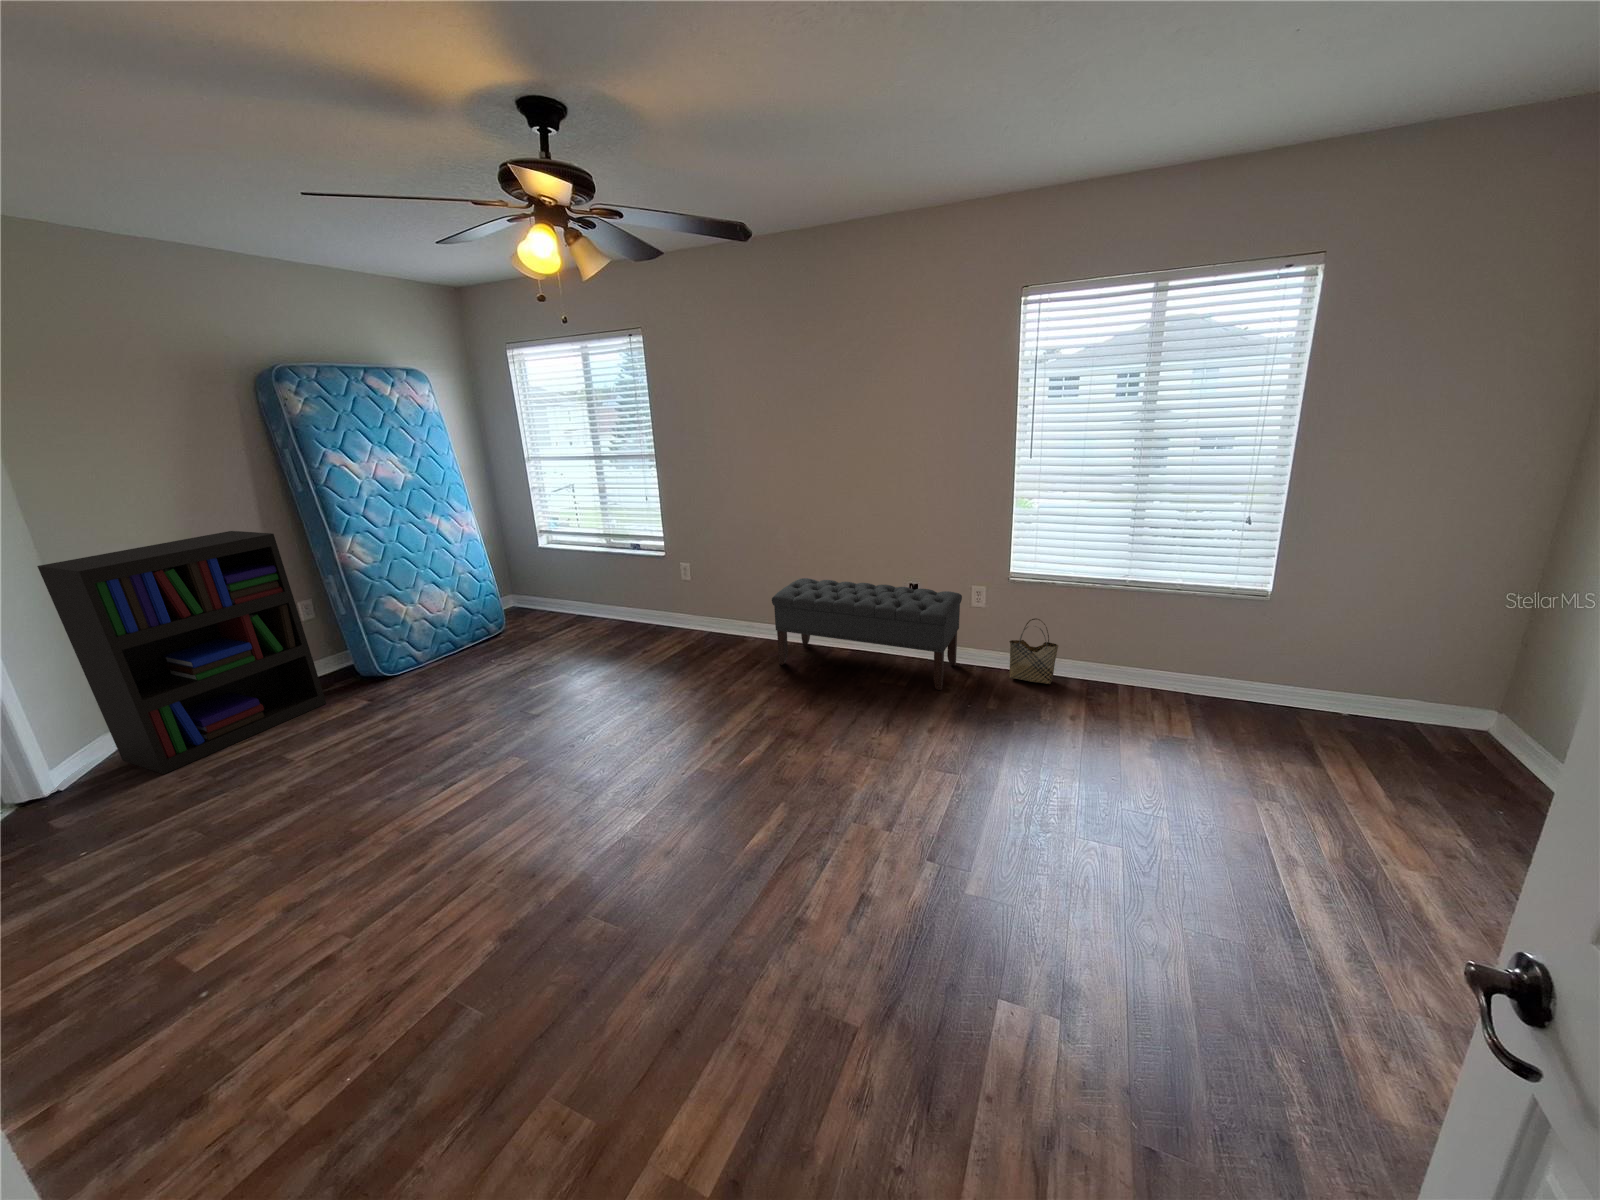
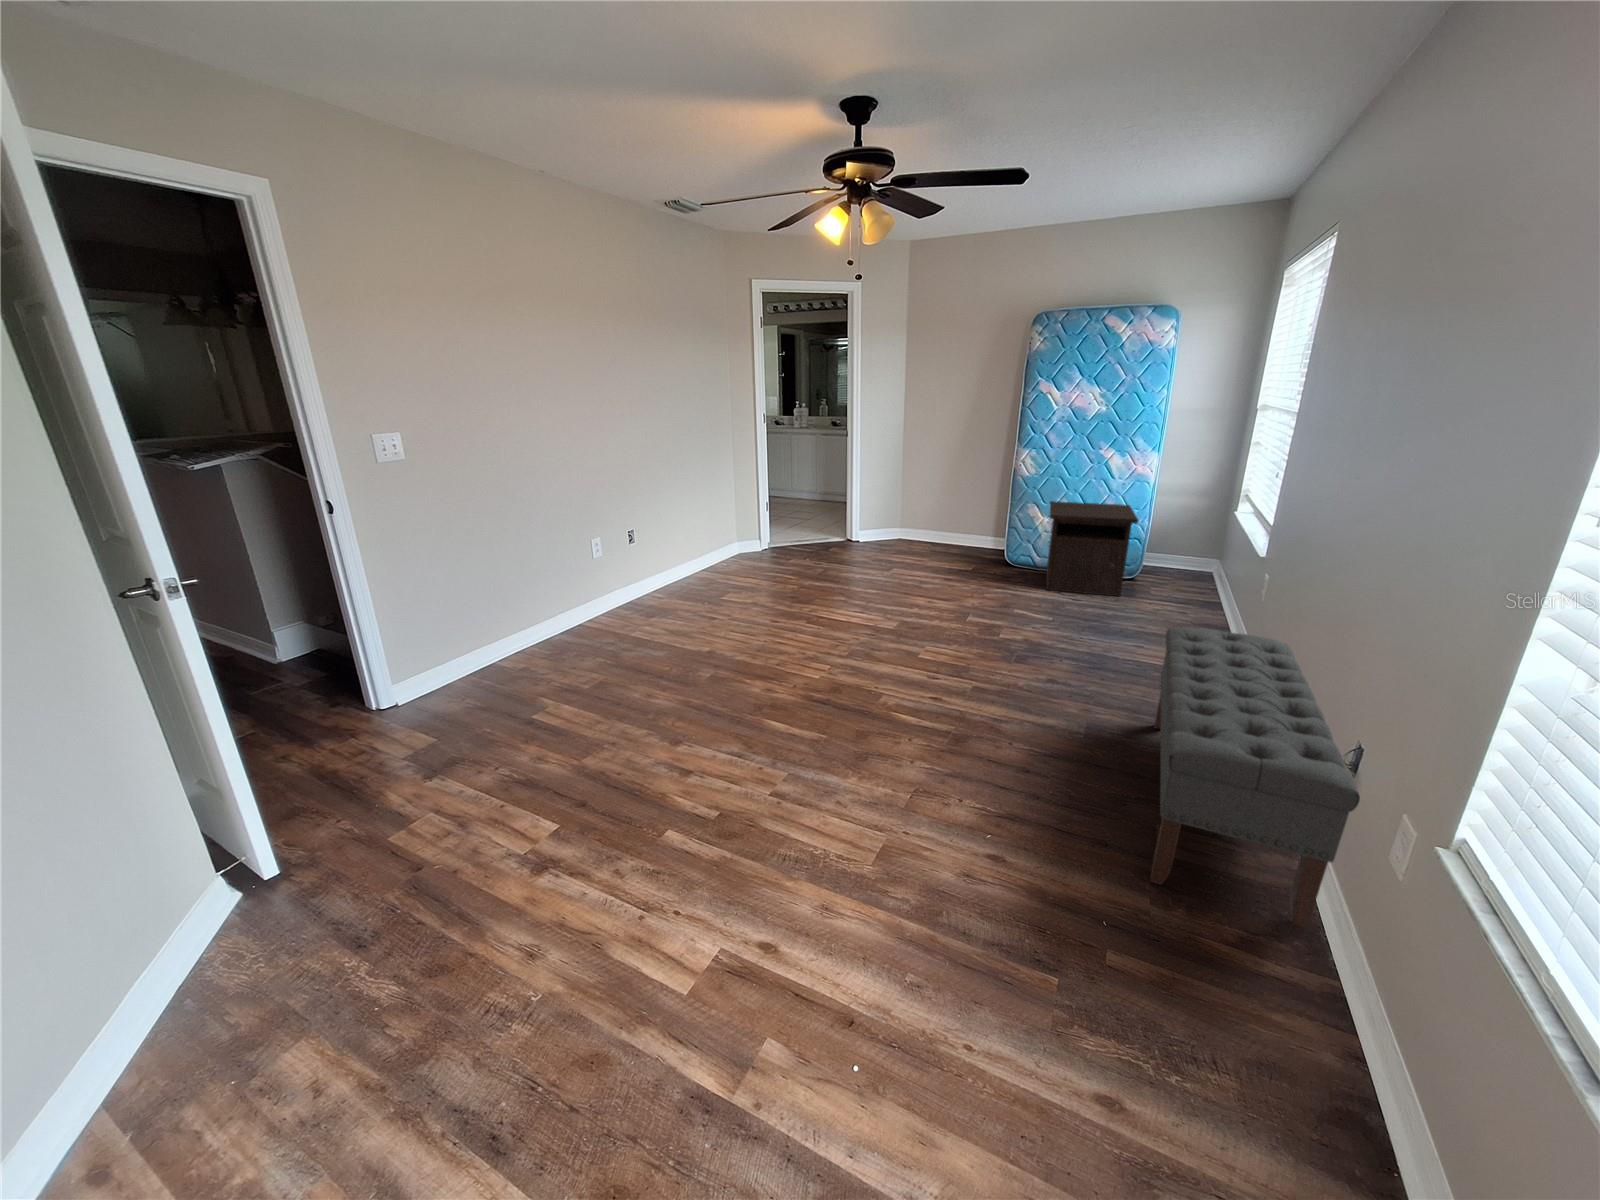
bookshelf: present [37,531,326,774] -> none [873,428,977,559]
nightstand: none [415,563,546,666] -> present [1046,501,1138,596]
woven basket: present [1009,619,1058,684] -> none [1278,921,1410,1121]

